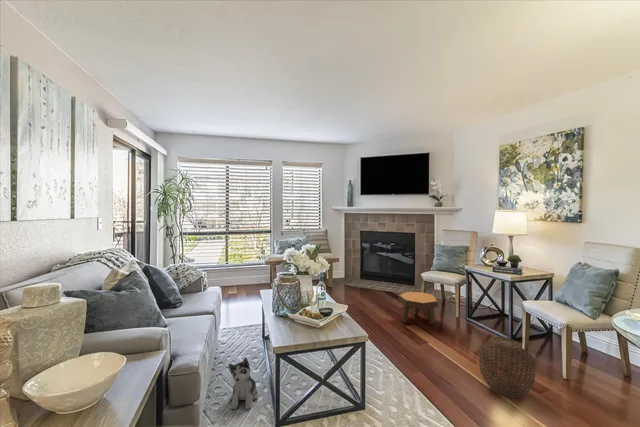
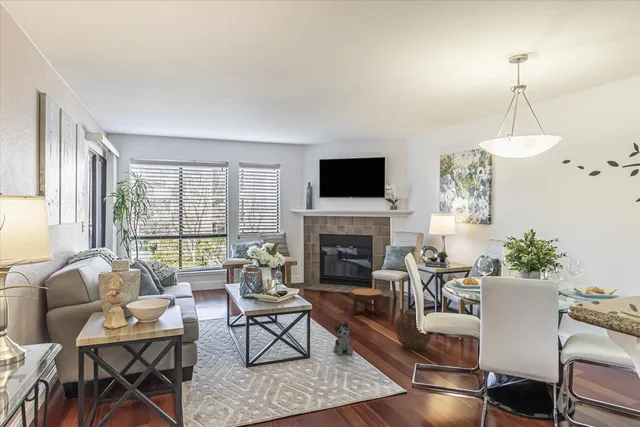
plush toy: present [229,358,258,409] -> present [333,321,353,355]

